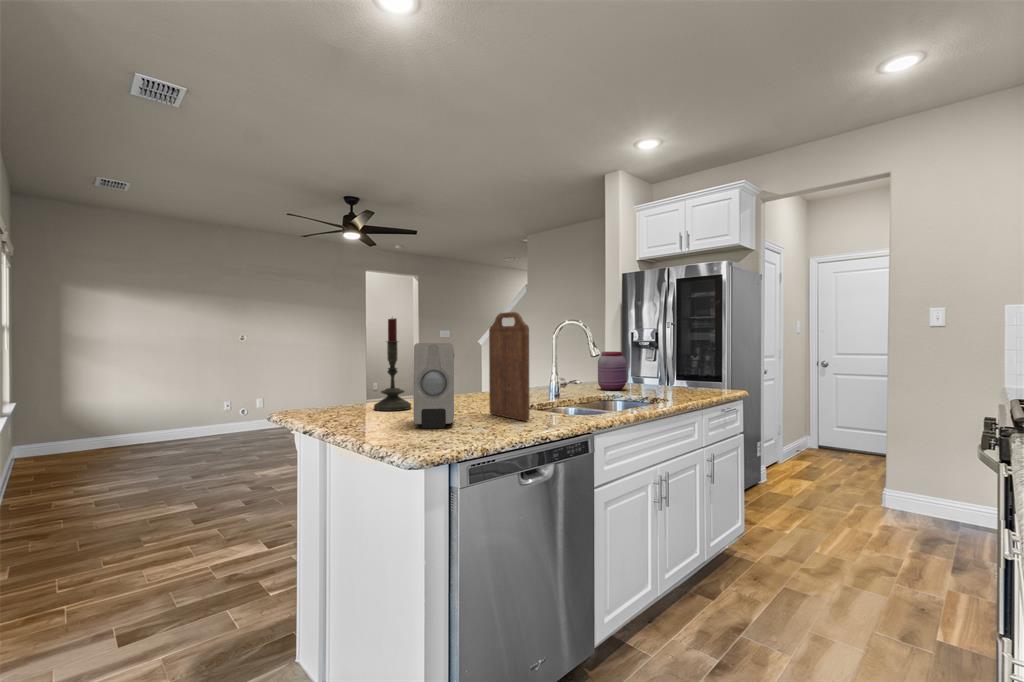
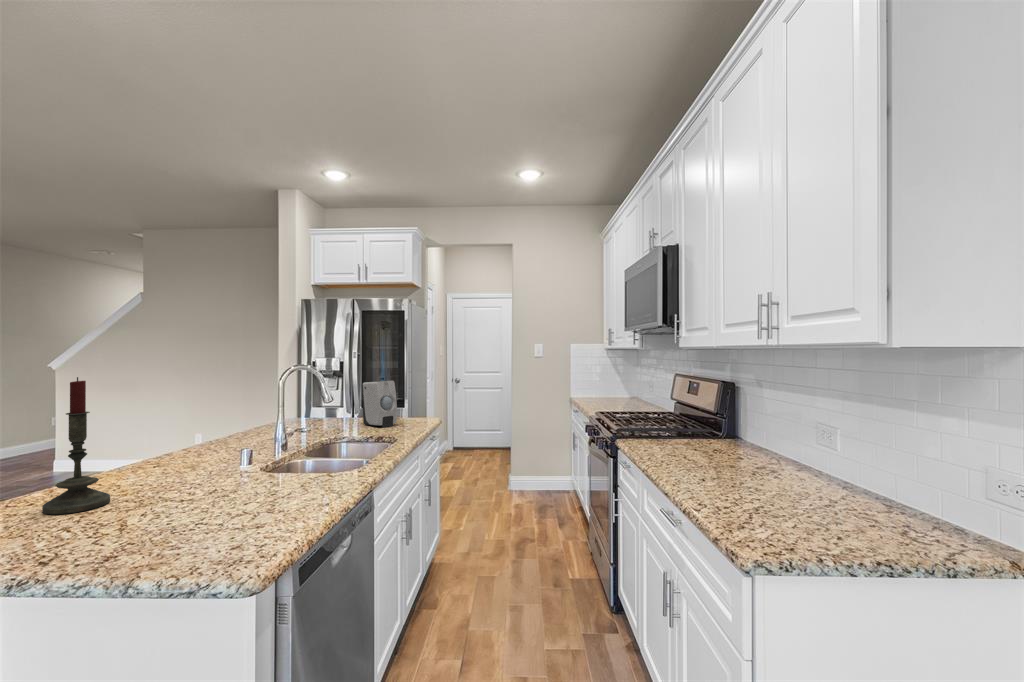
cutting board: present [489,312,530,421] -> none [243,374,307,492]
soap dispenser: present [413,343,454,428] -> present [362,381,397,427]
jar: present [598,352,626,390] -> none [309,391,339,432]

